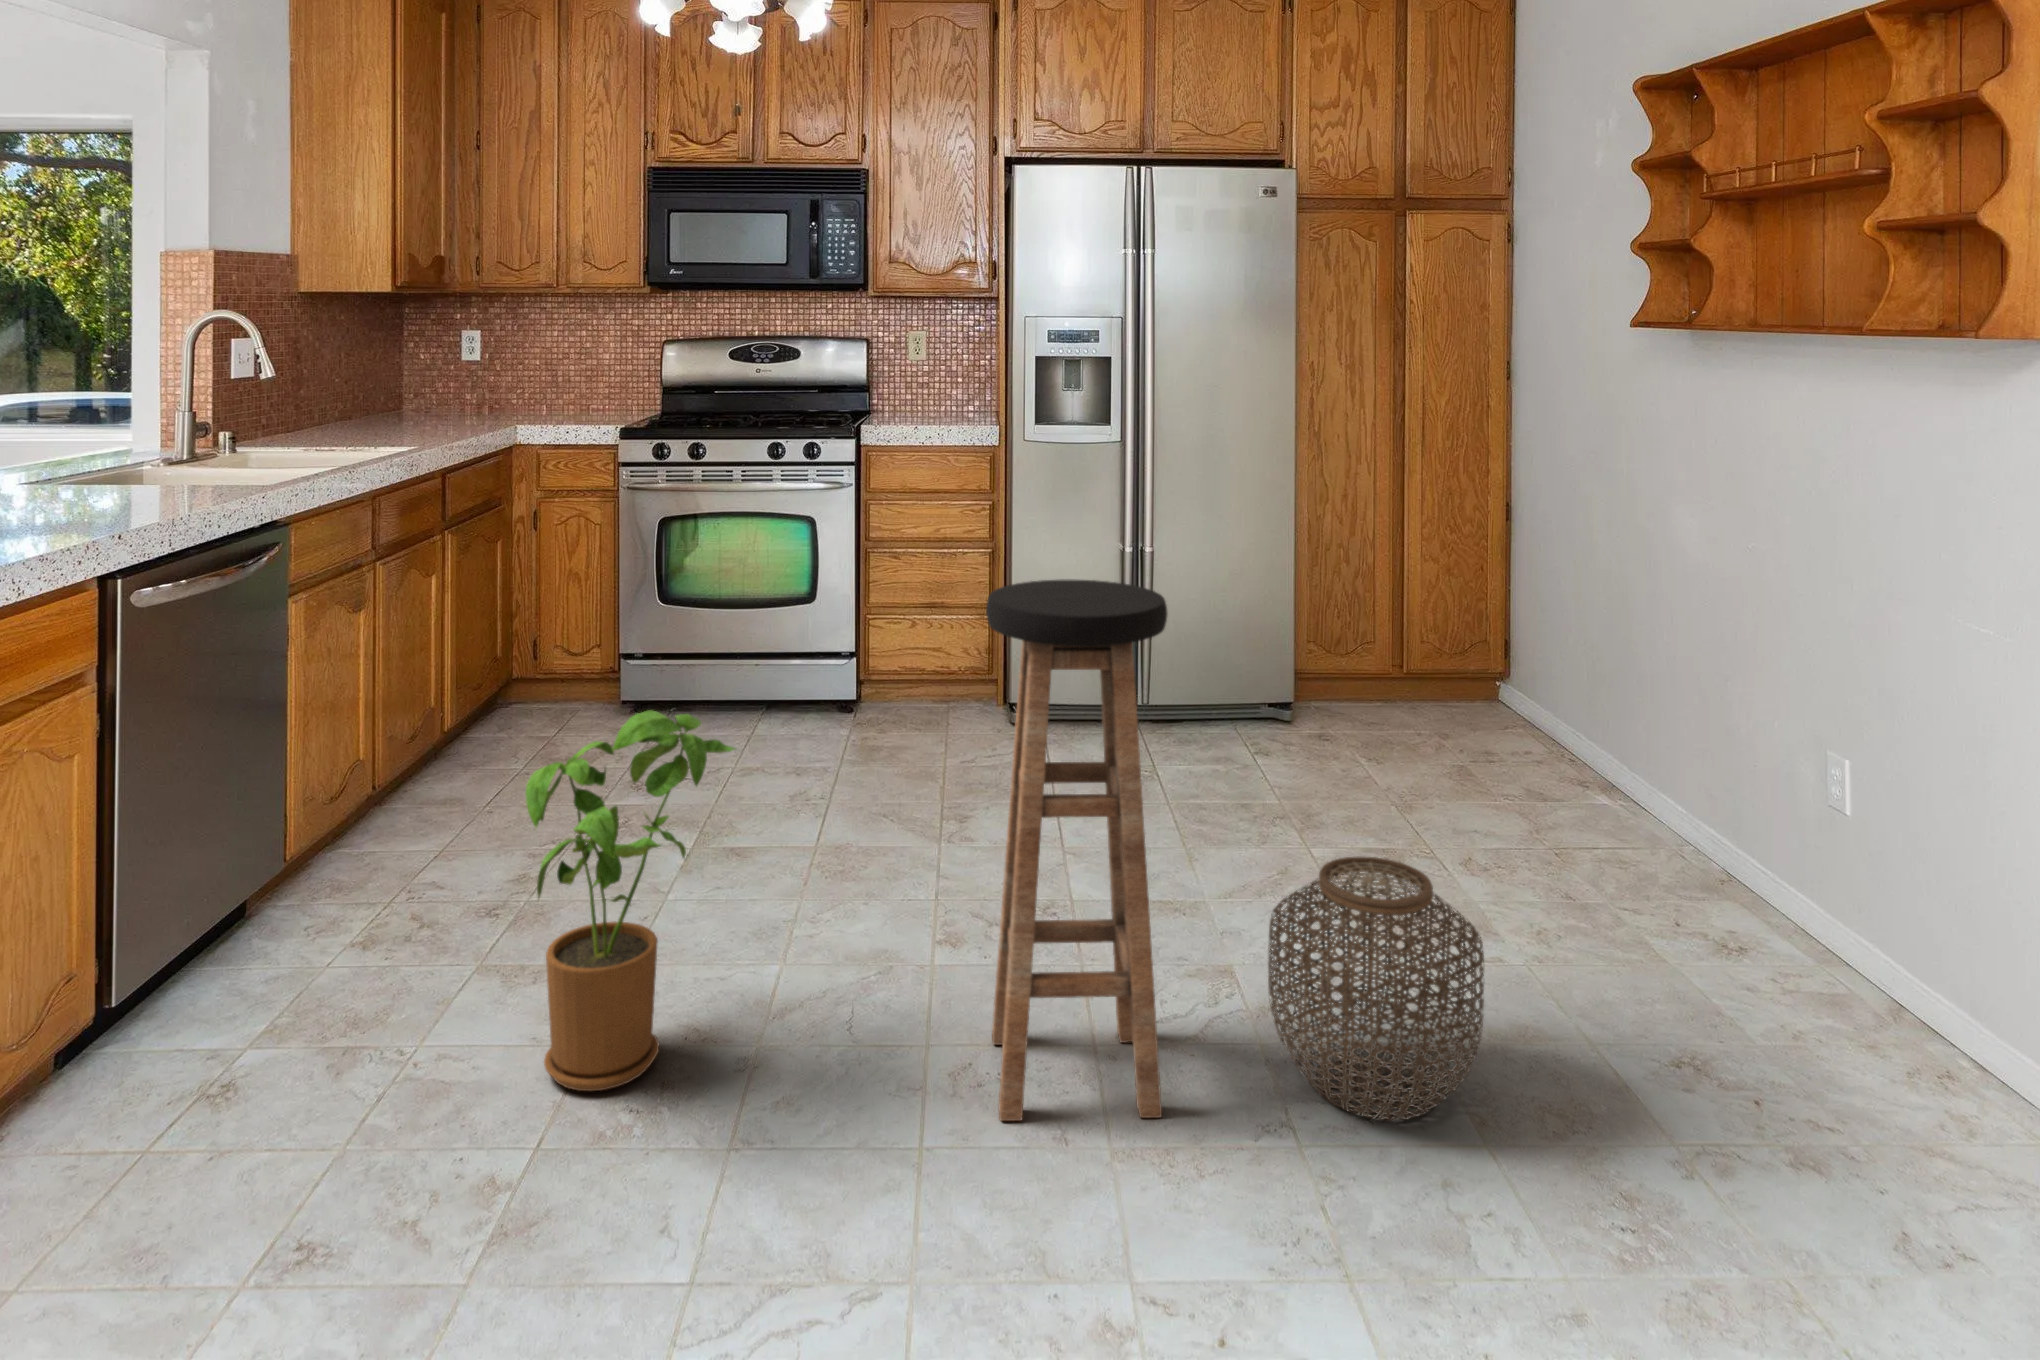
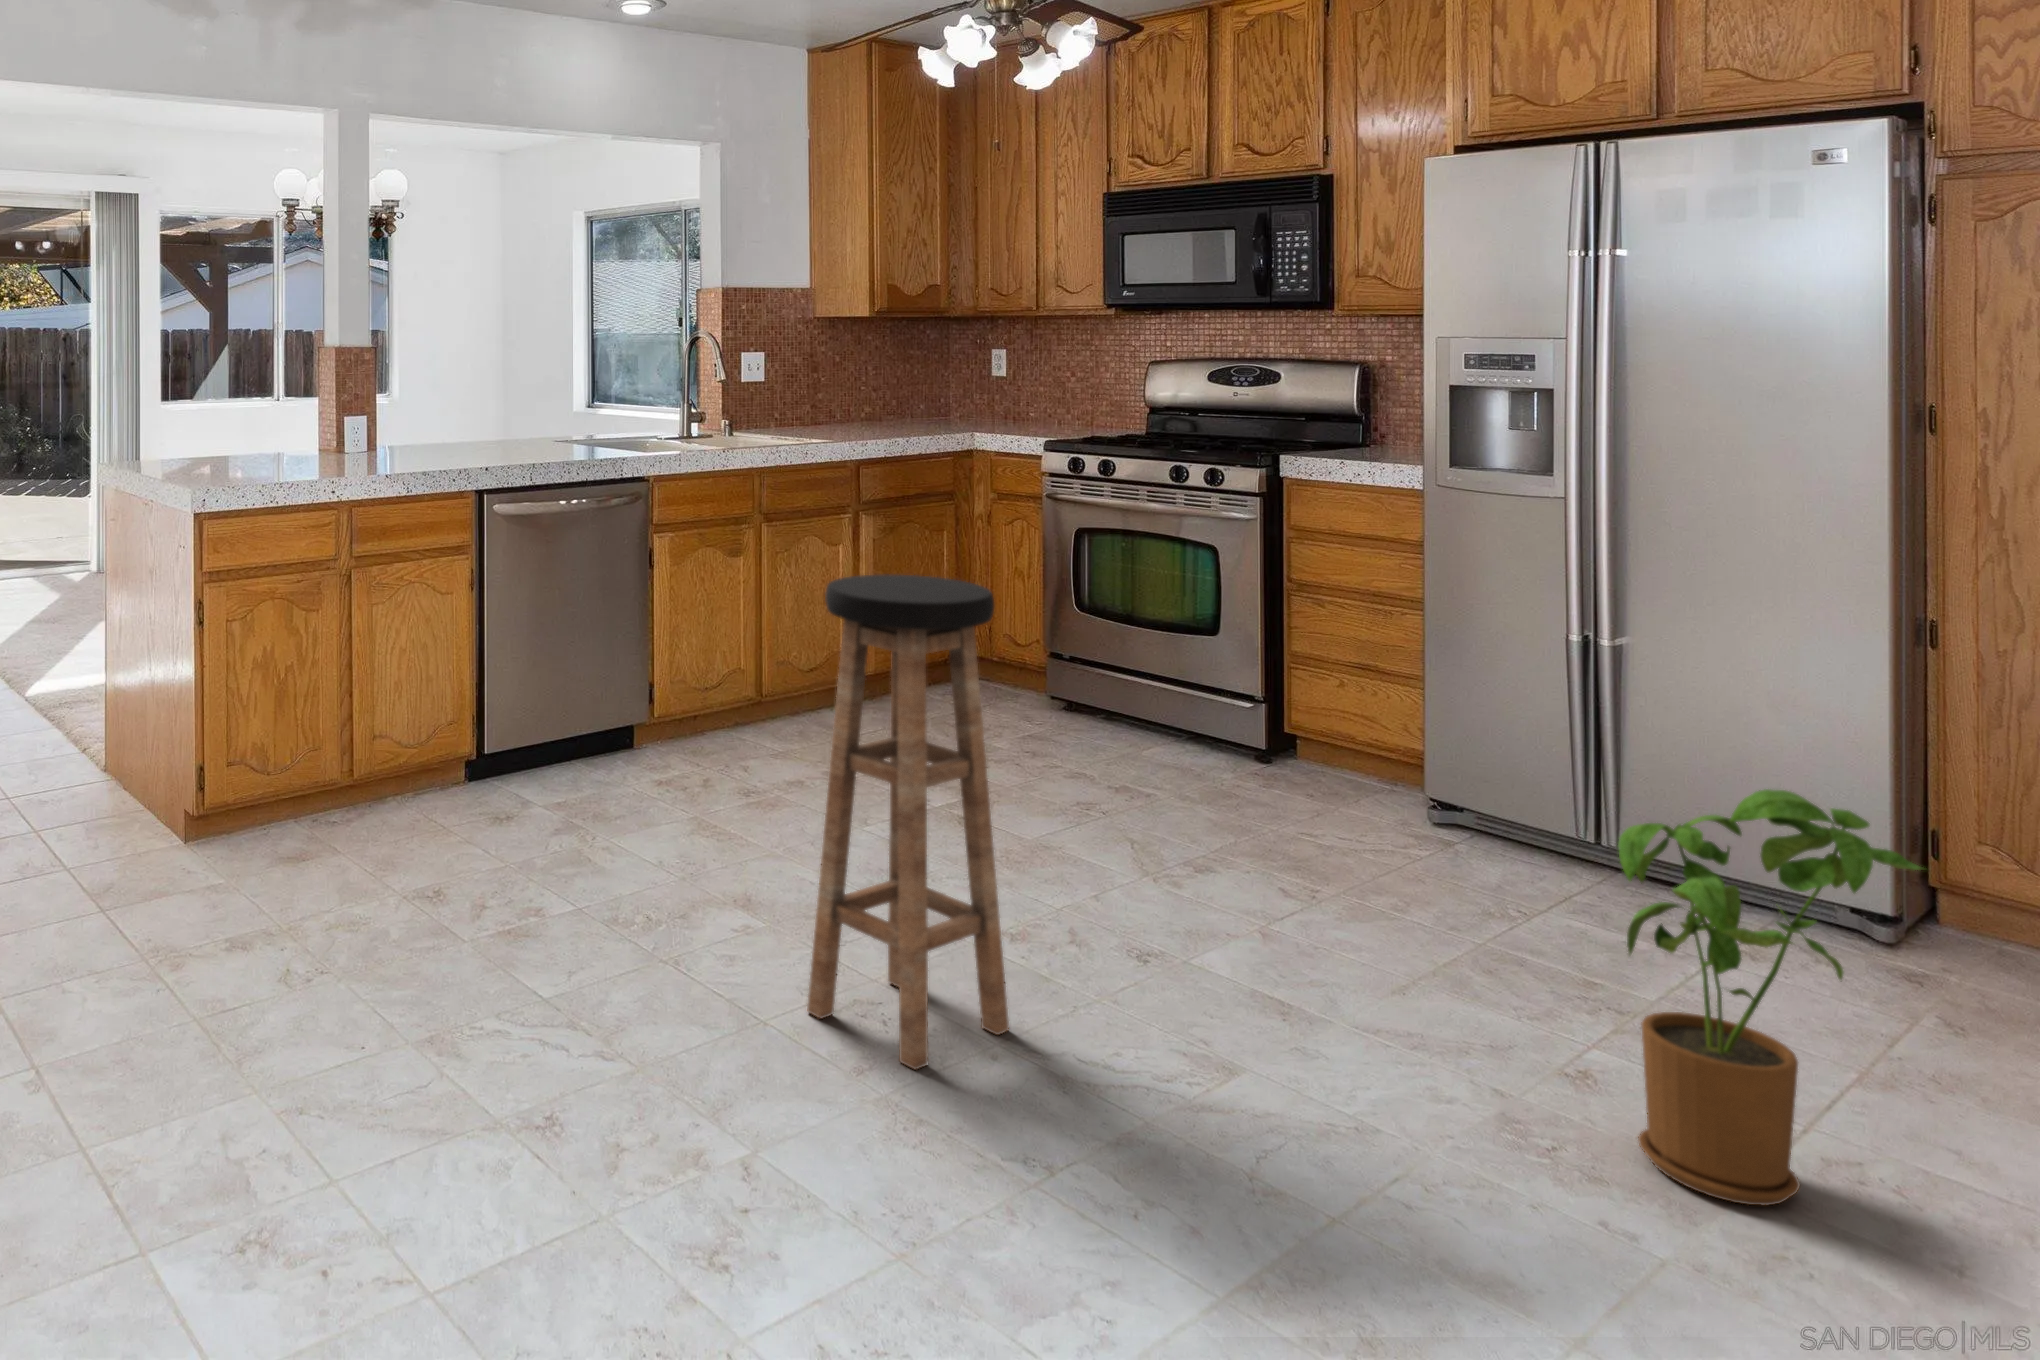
house plant: present [526,710,735,1091] -> present [1618,789,1923,1205]
woven basket: present [1268,857,1484,1121] -> none [1011,909,1250,1193]

